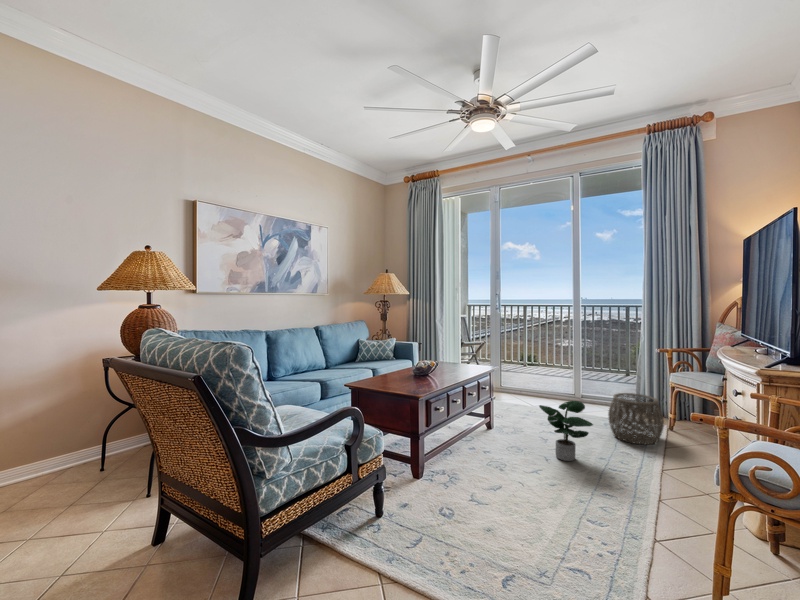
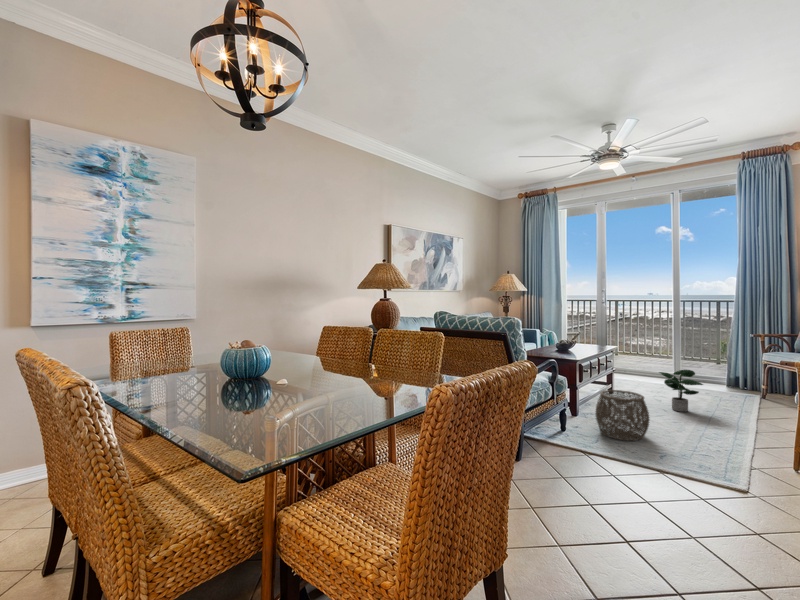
woven basket: present [608,393,664,445] -> present [595,390,650,441]

